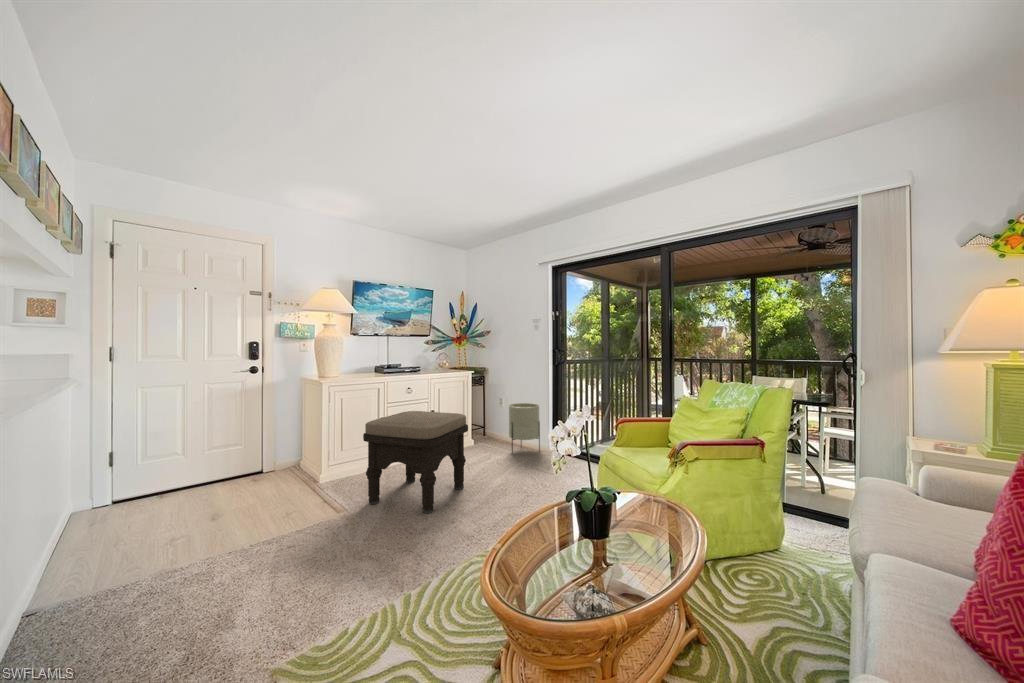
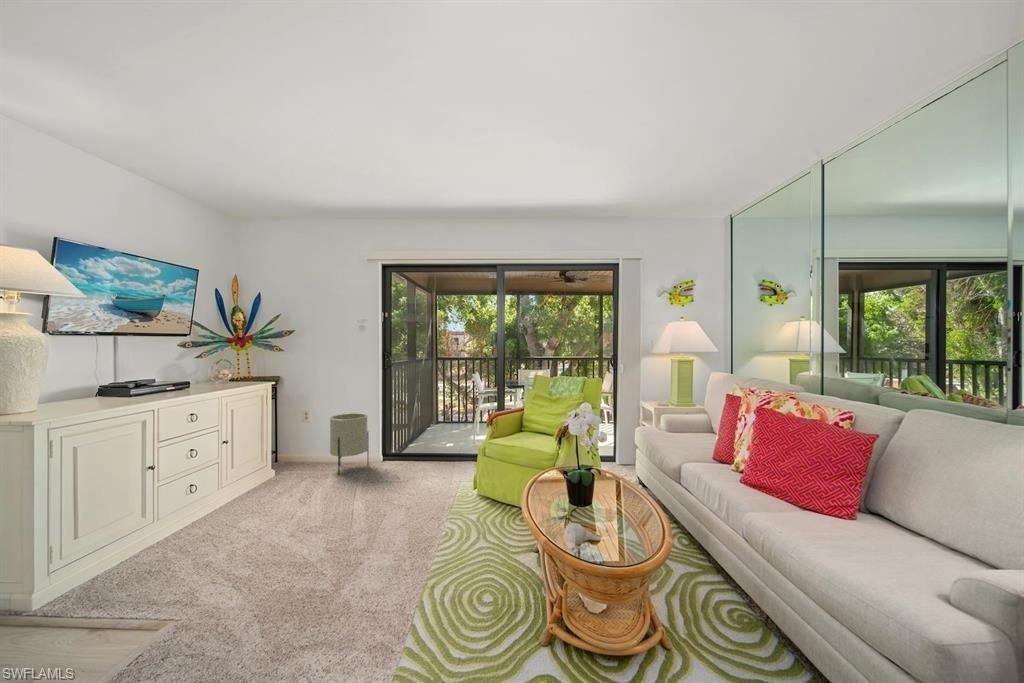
ottoman: present [363,411,468,513] -> none [191,435,332,586]

